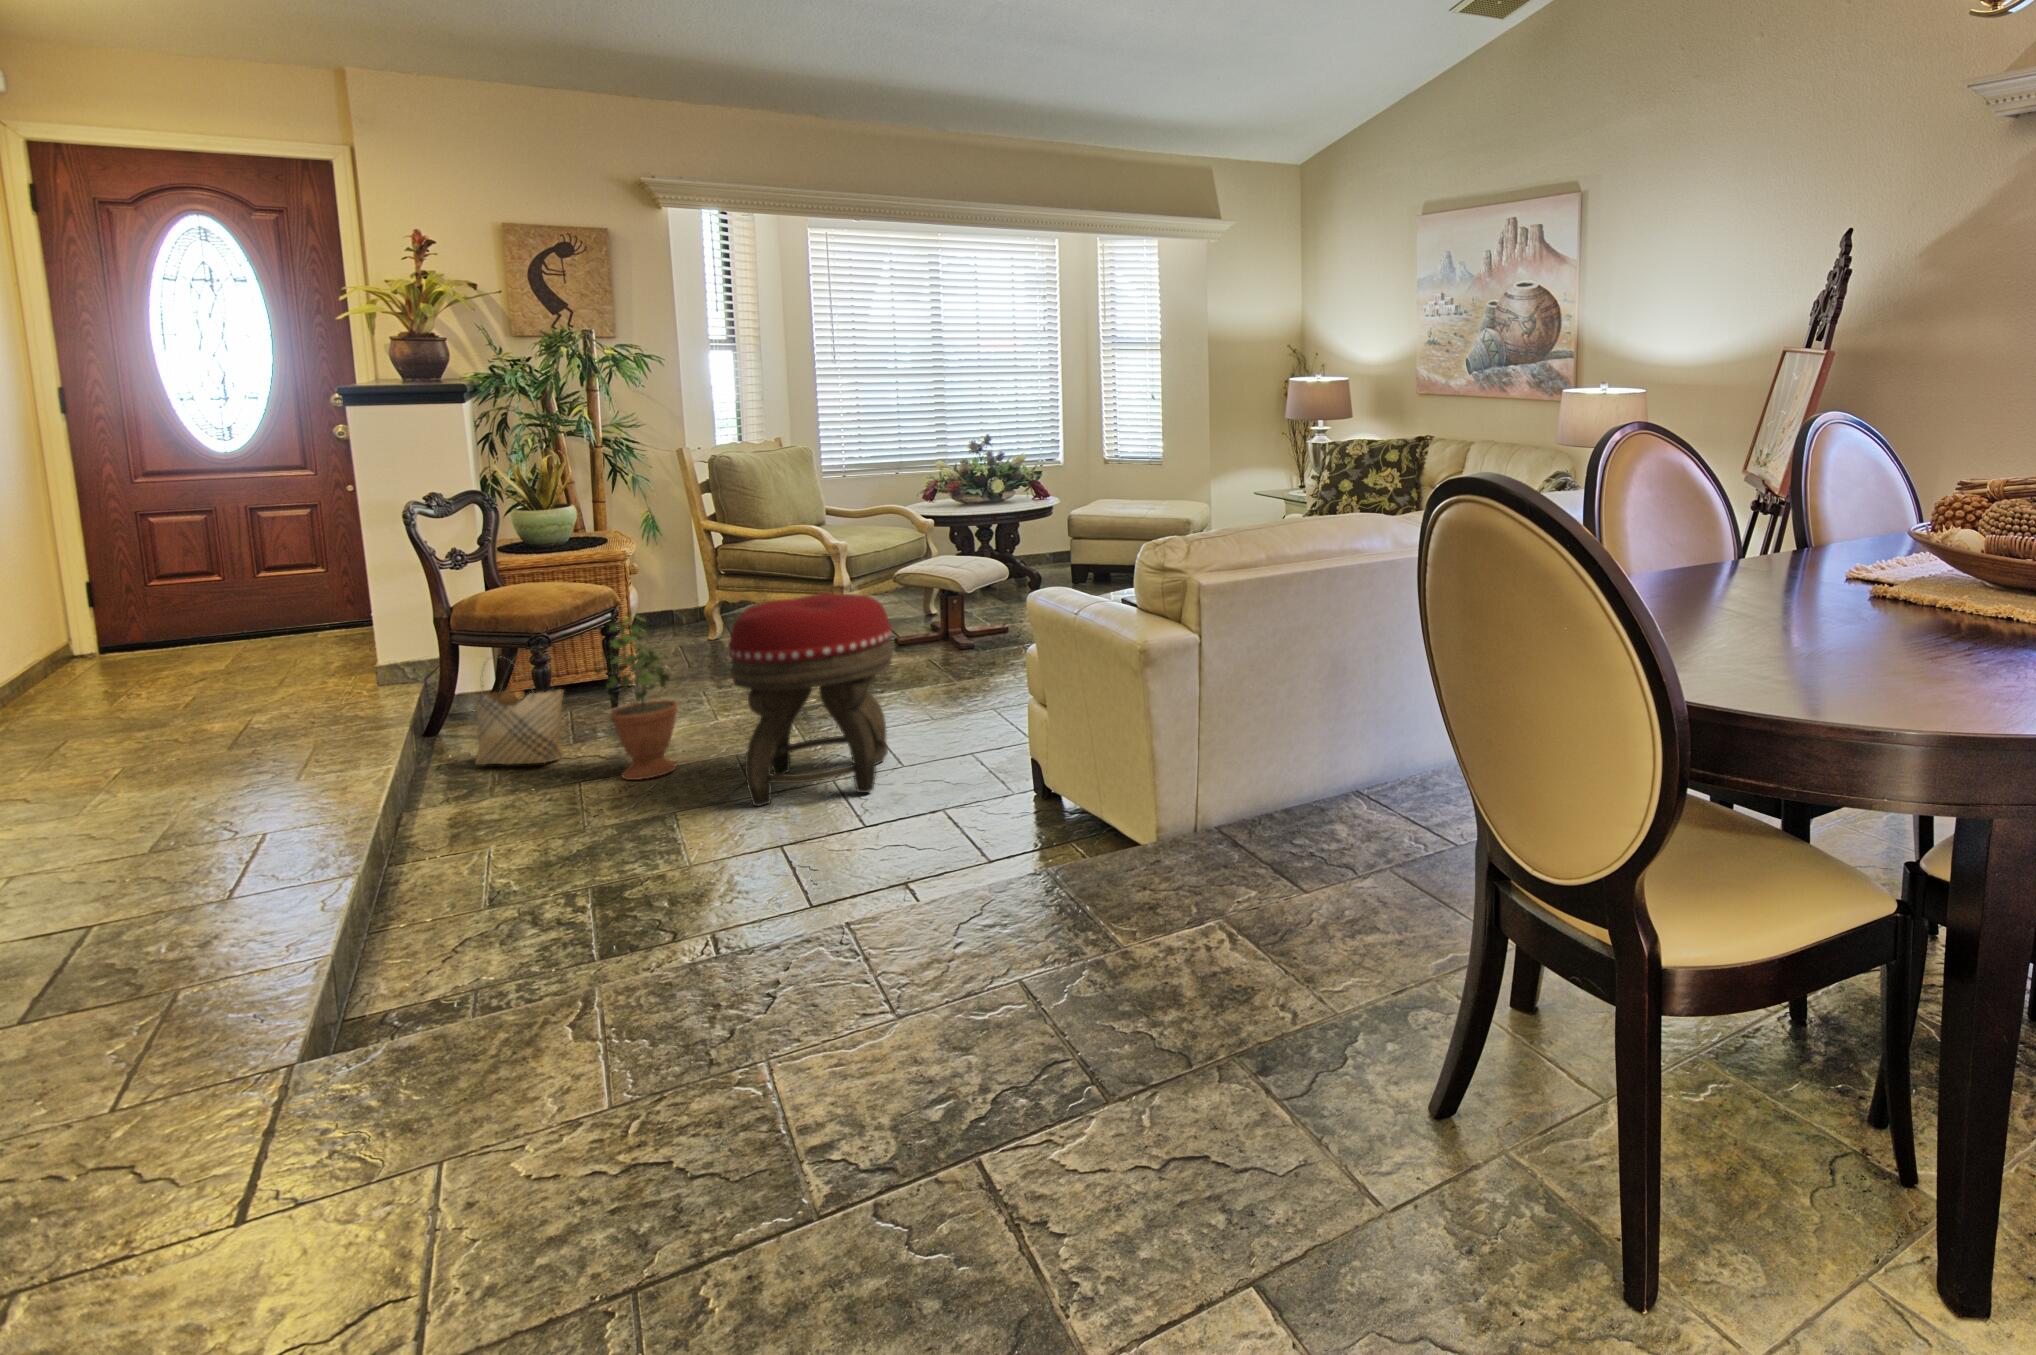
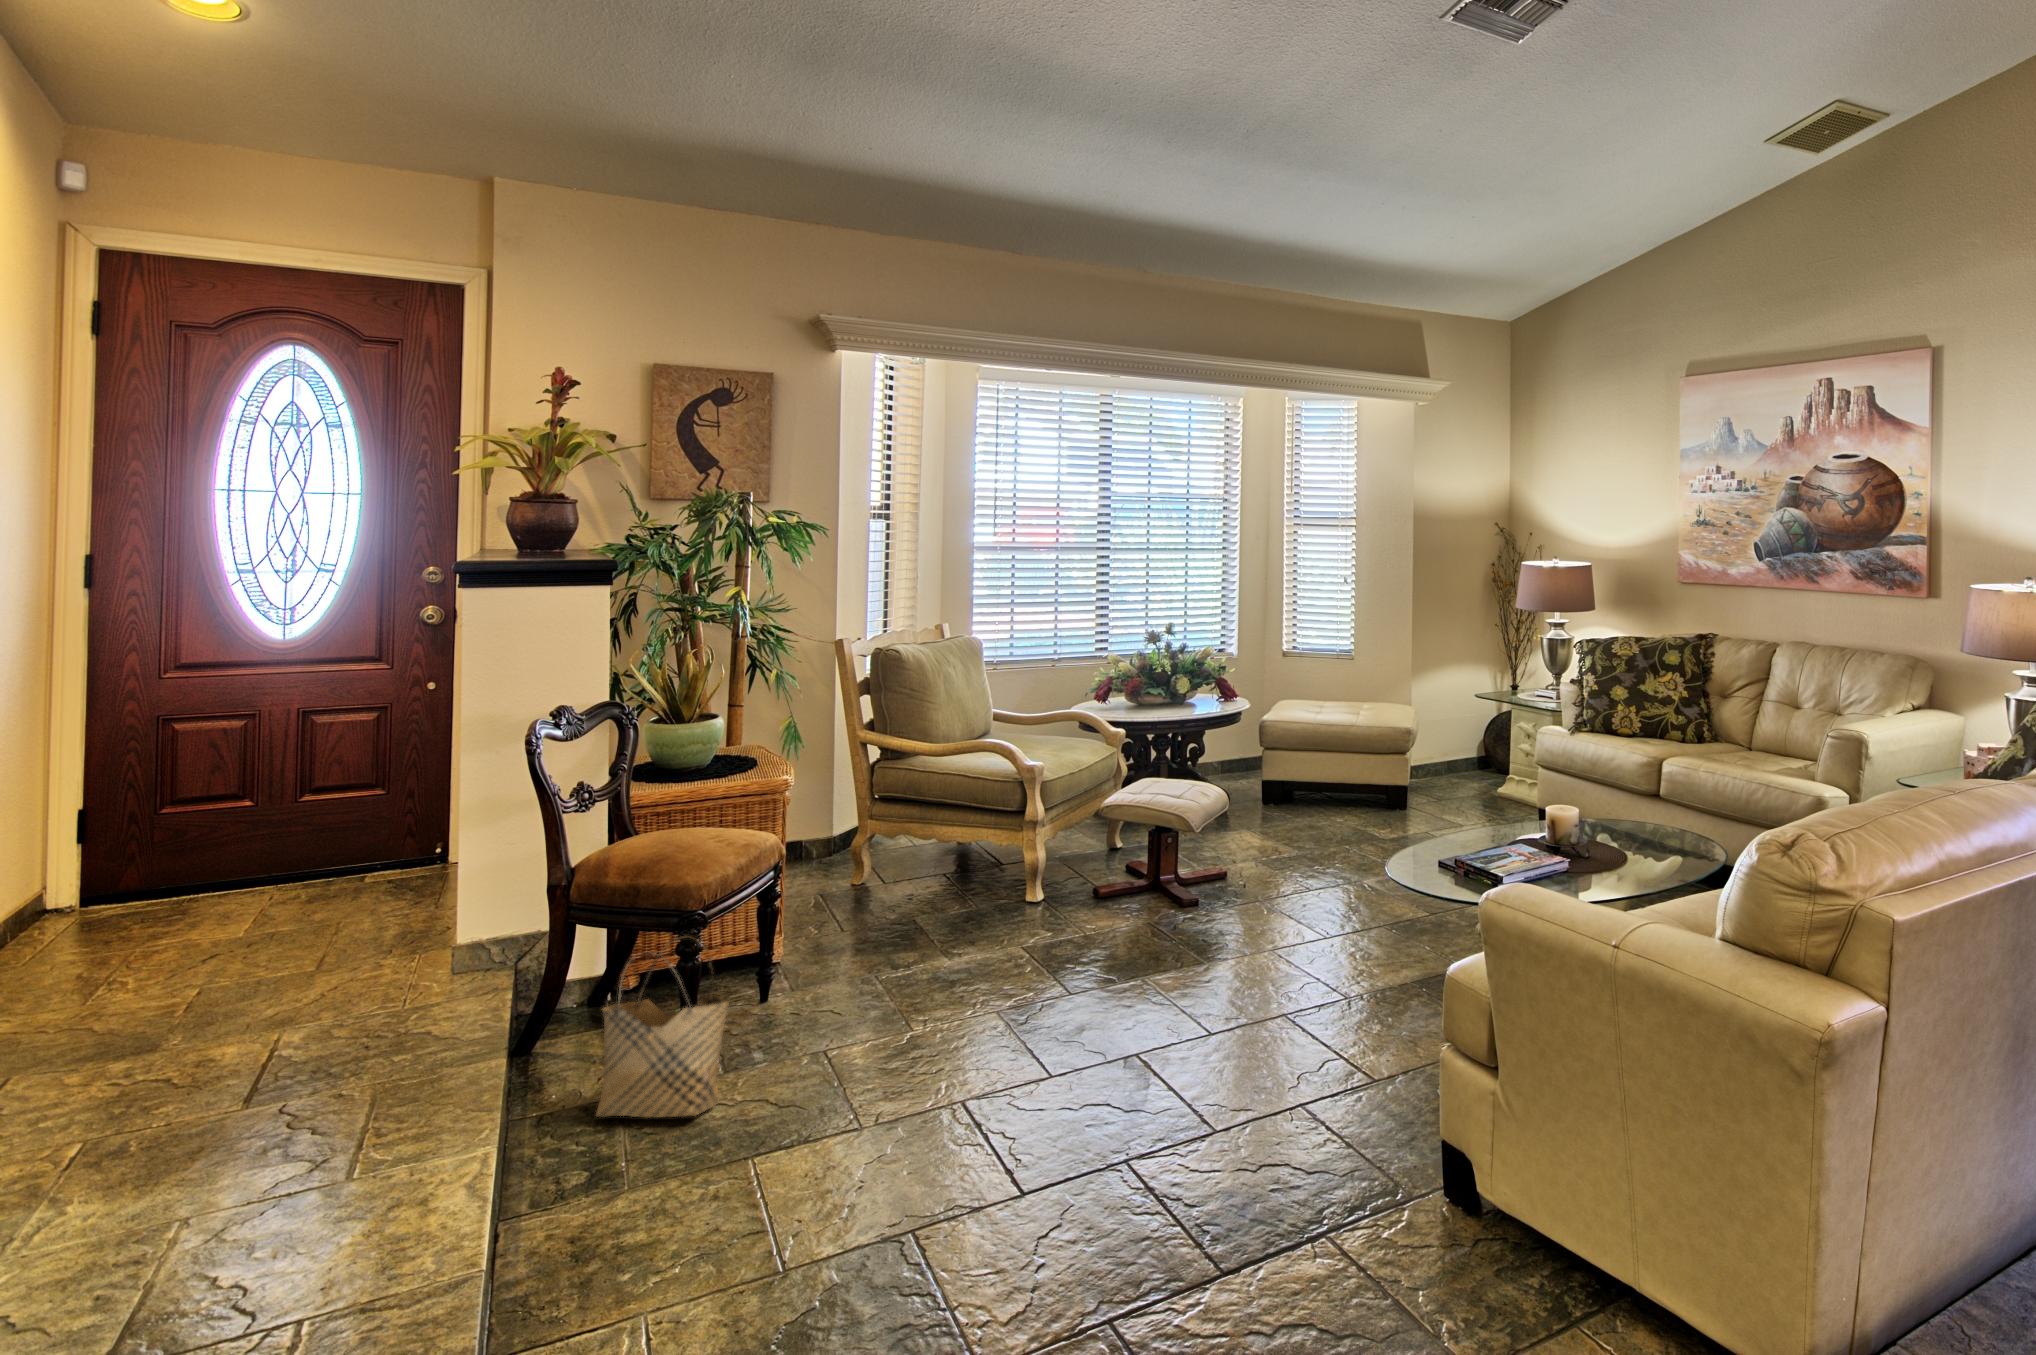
footstool: present [728,593,893,806] -> none [999,866,1220,1220]
potted plant: present [596,612,678,780] -> none [796,885,896,1154]

